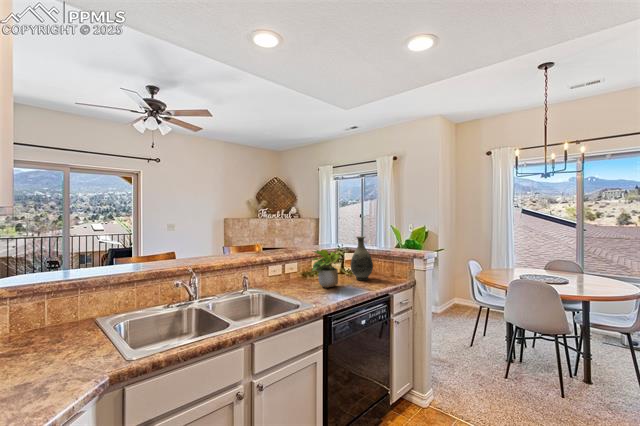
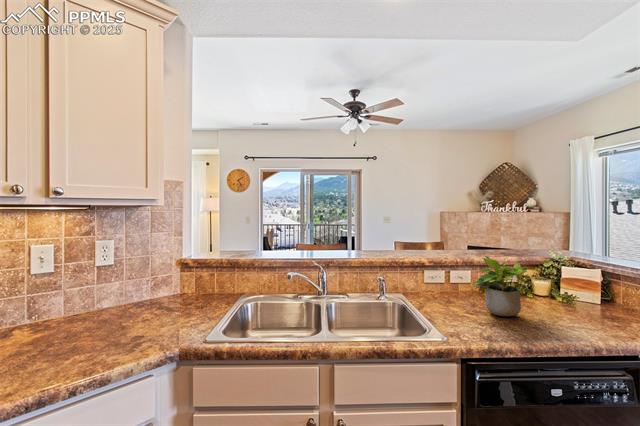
vase: present [351,236,373,280] -> none [559,244,611,321]

